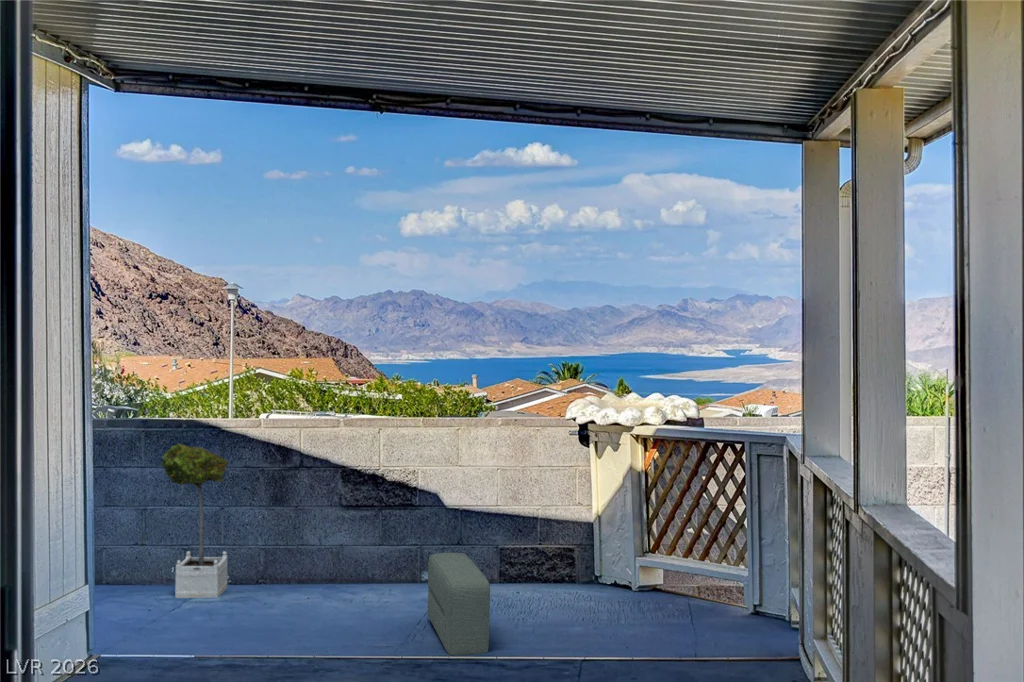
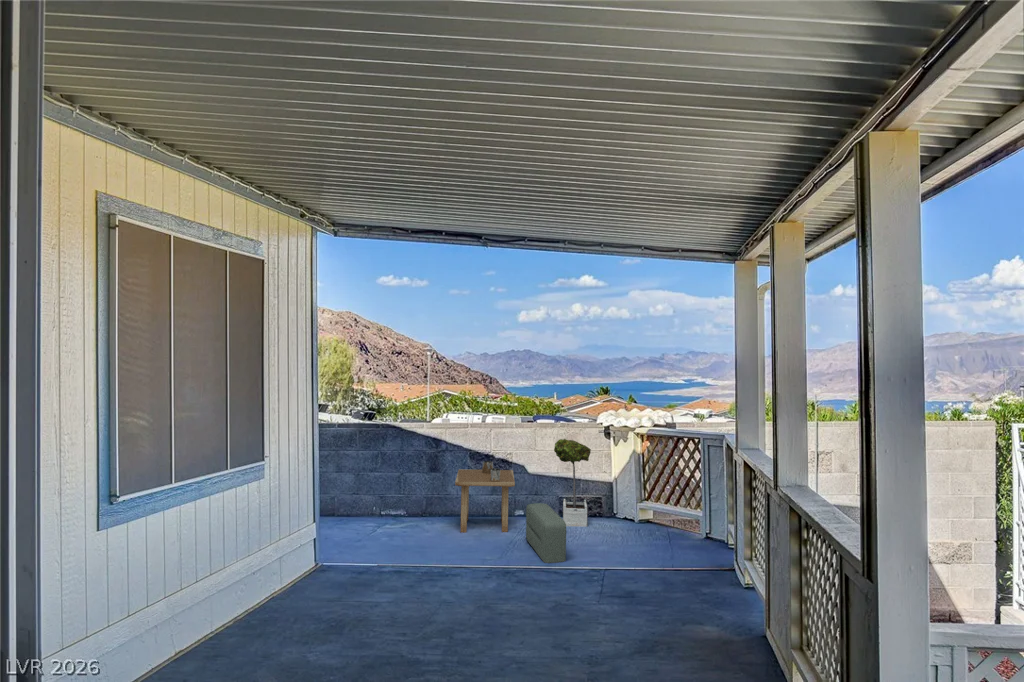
potted tree: present [162,443,229,598] -> present [554,439,591,527]
side table: none [305,484,418,609] -> present [455,461,515,533]

